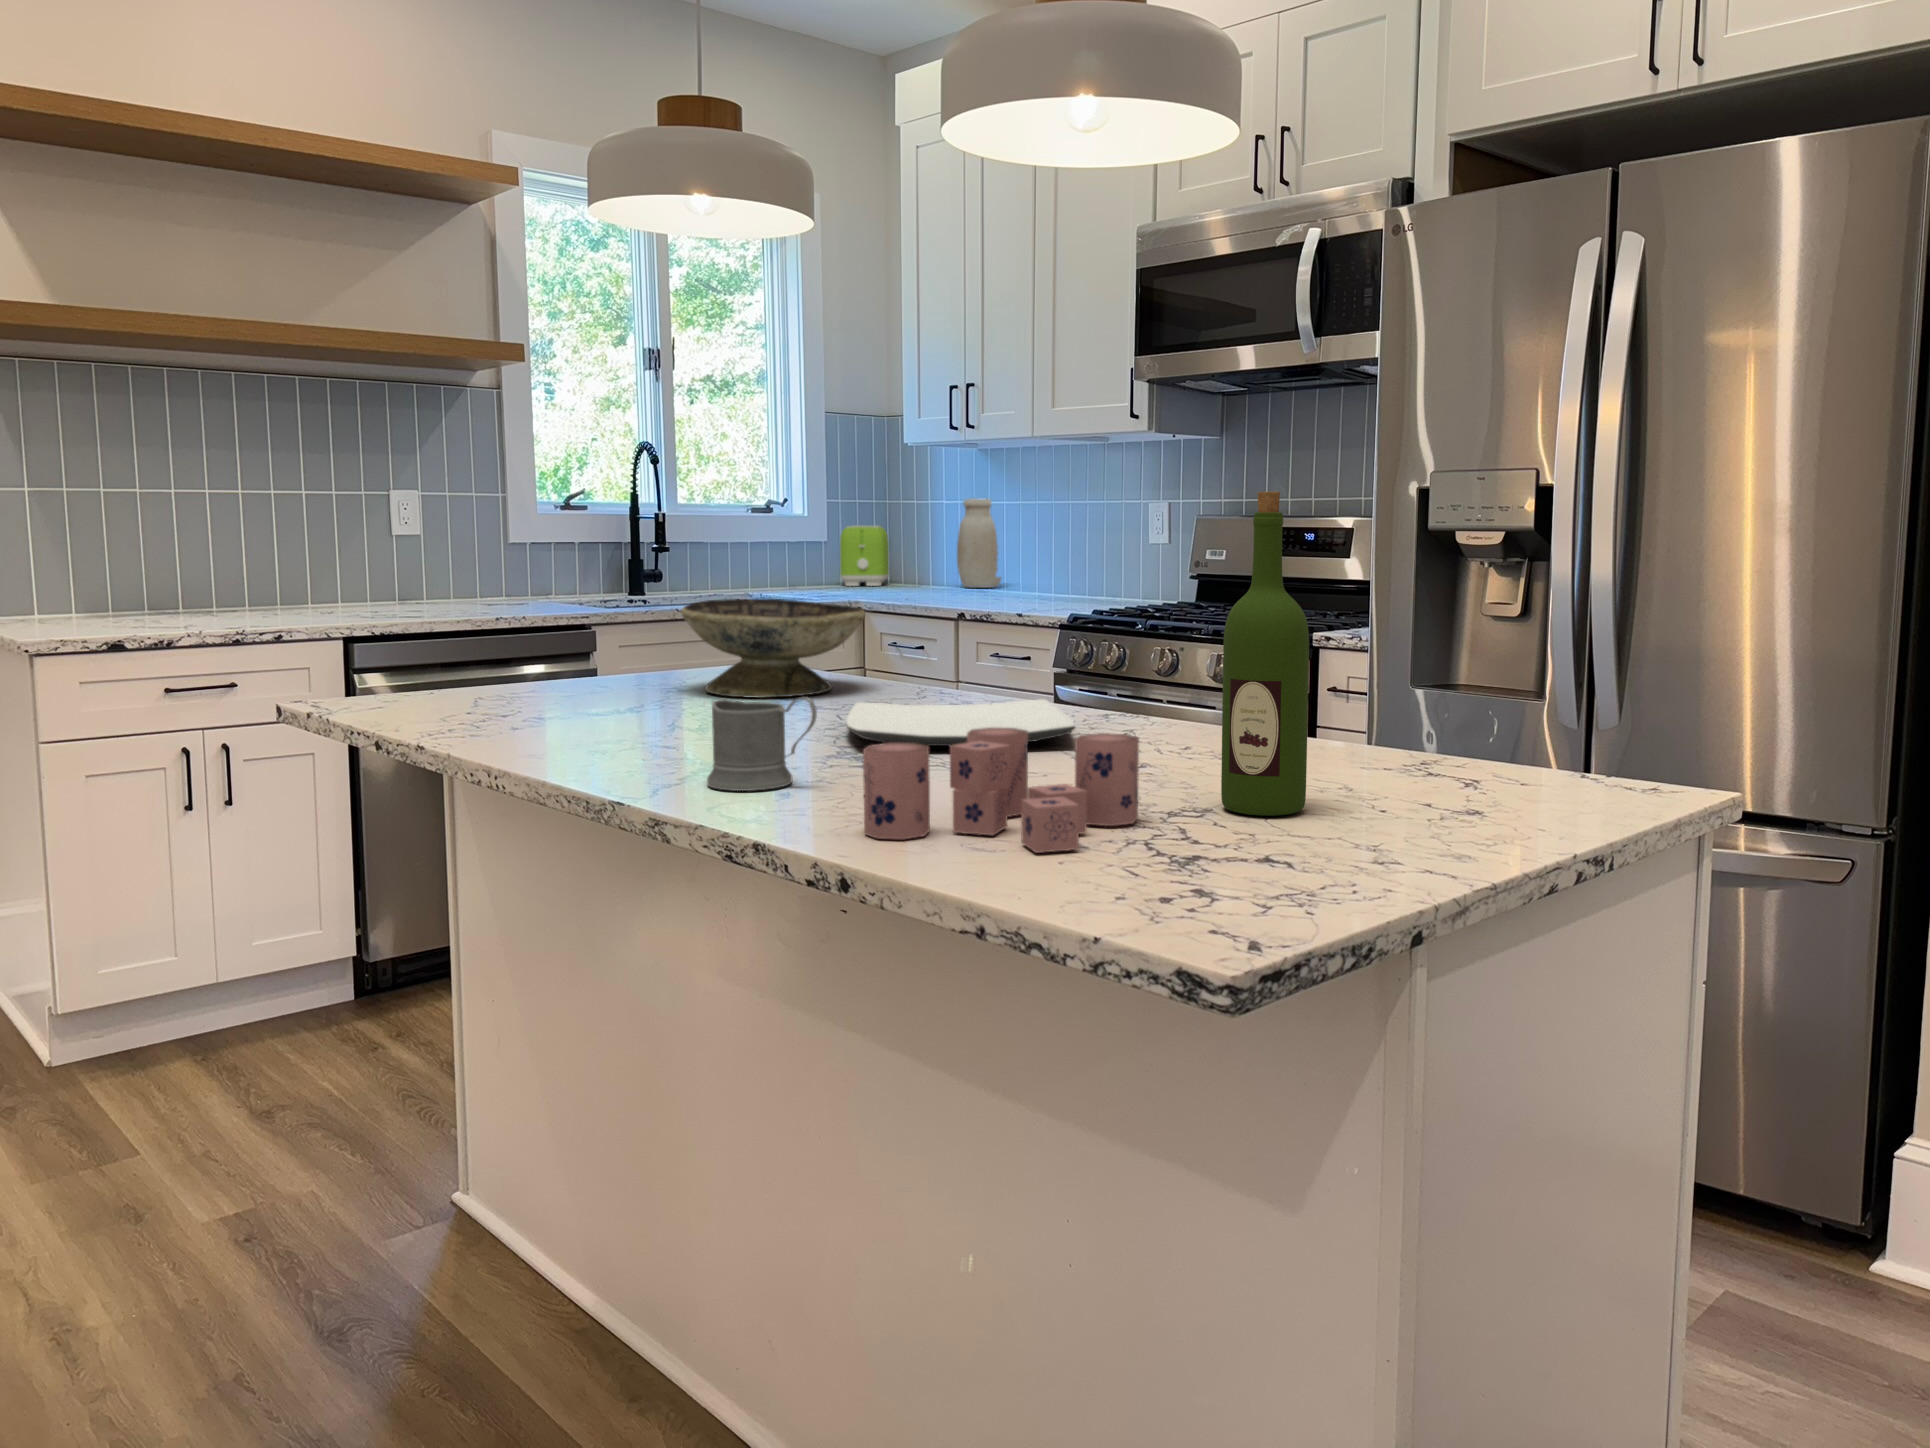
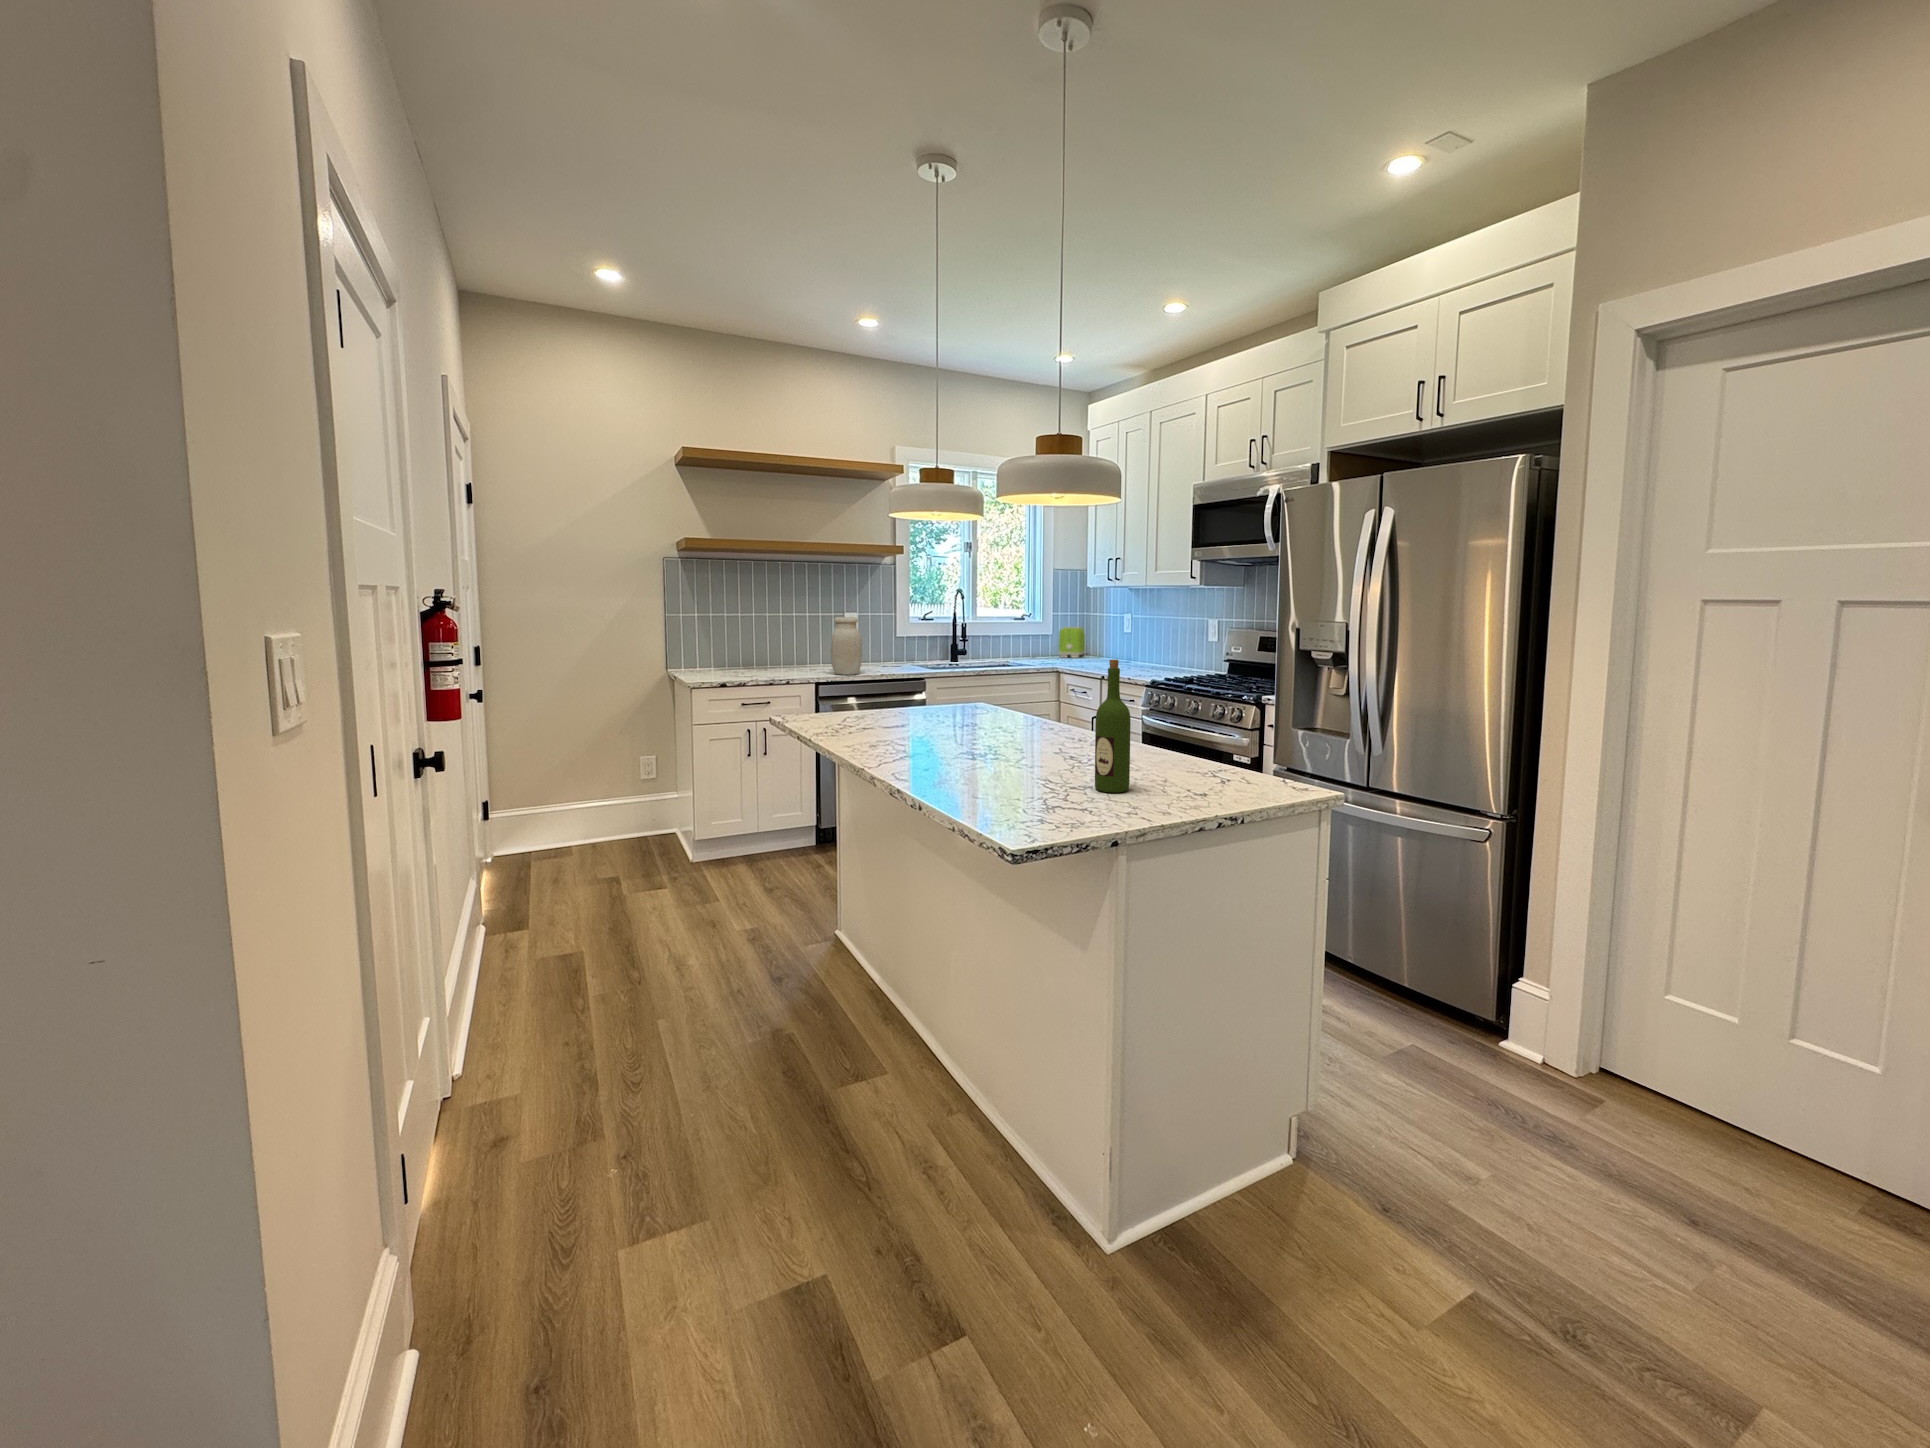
jar: present [957,499,1001,588] -> present [831,617,862,675]
decorative bowl: present [682,599,865,698] -> none [933,678,1014,724]
mug: present [707,697,817,791] -> none [905,732,946,769]
plate: present [846,699,1075,746] -> none [977,730,1077,753]
candle: present [863,728,1139,853] -> none [944,750,1055,802]

